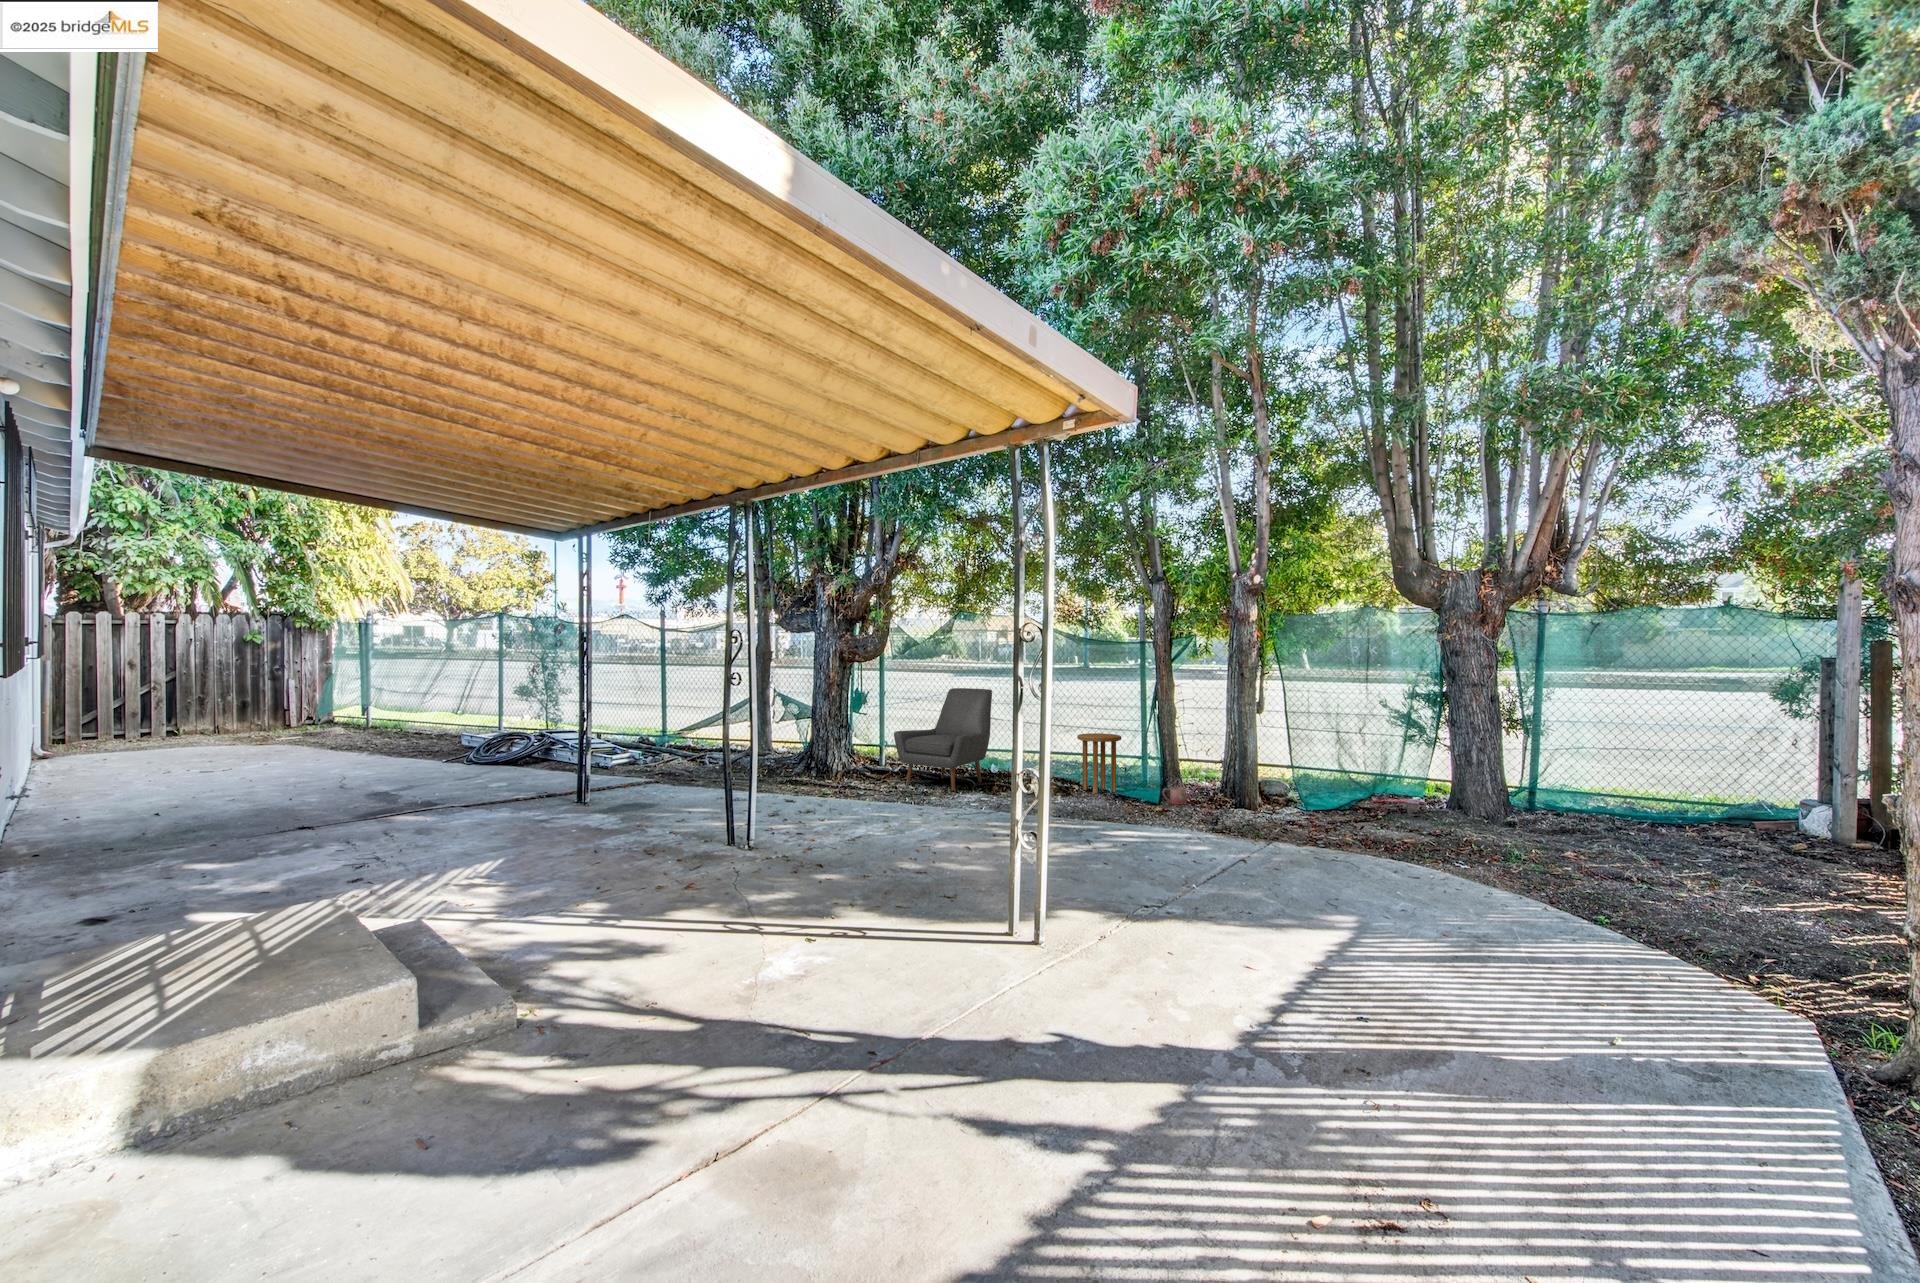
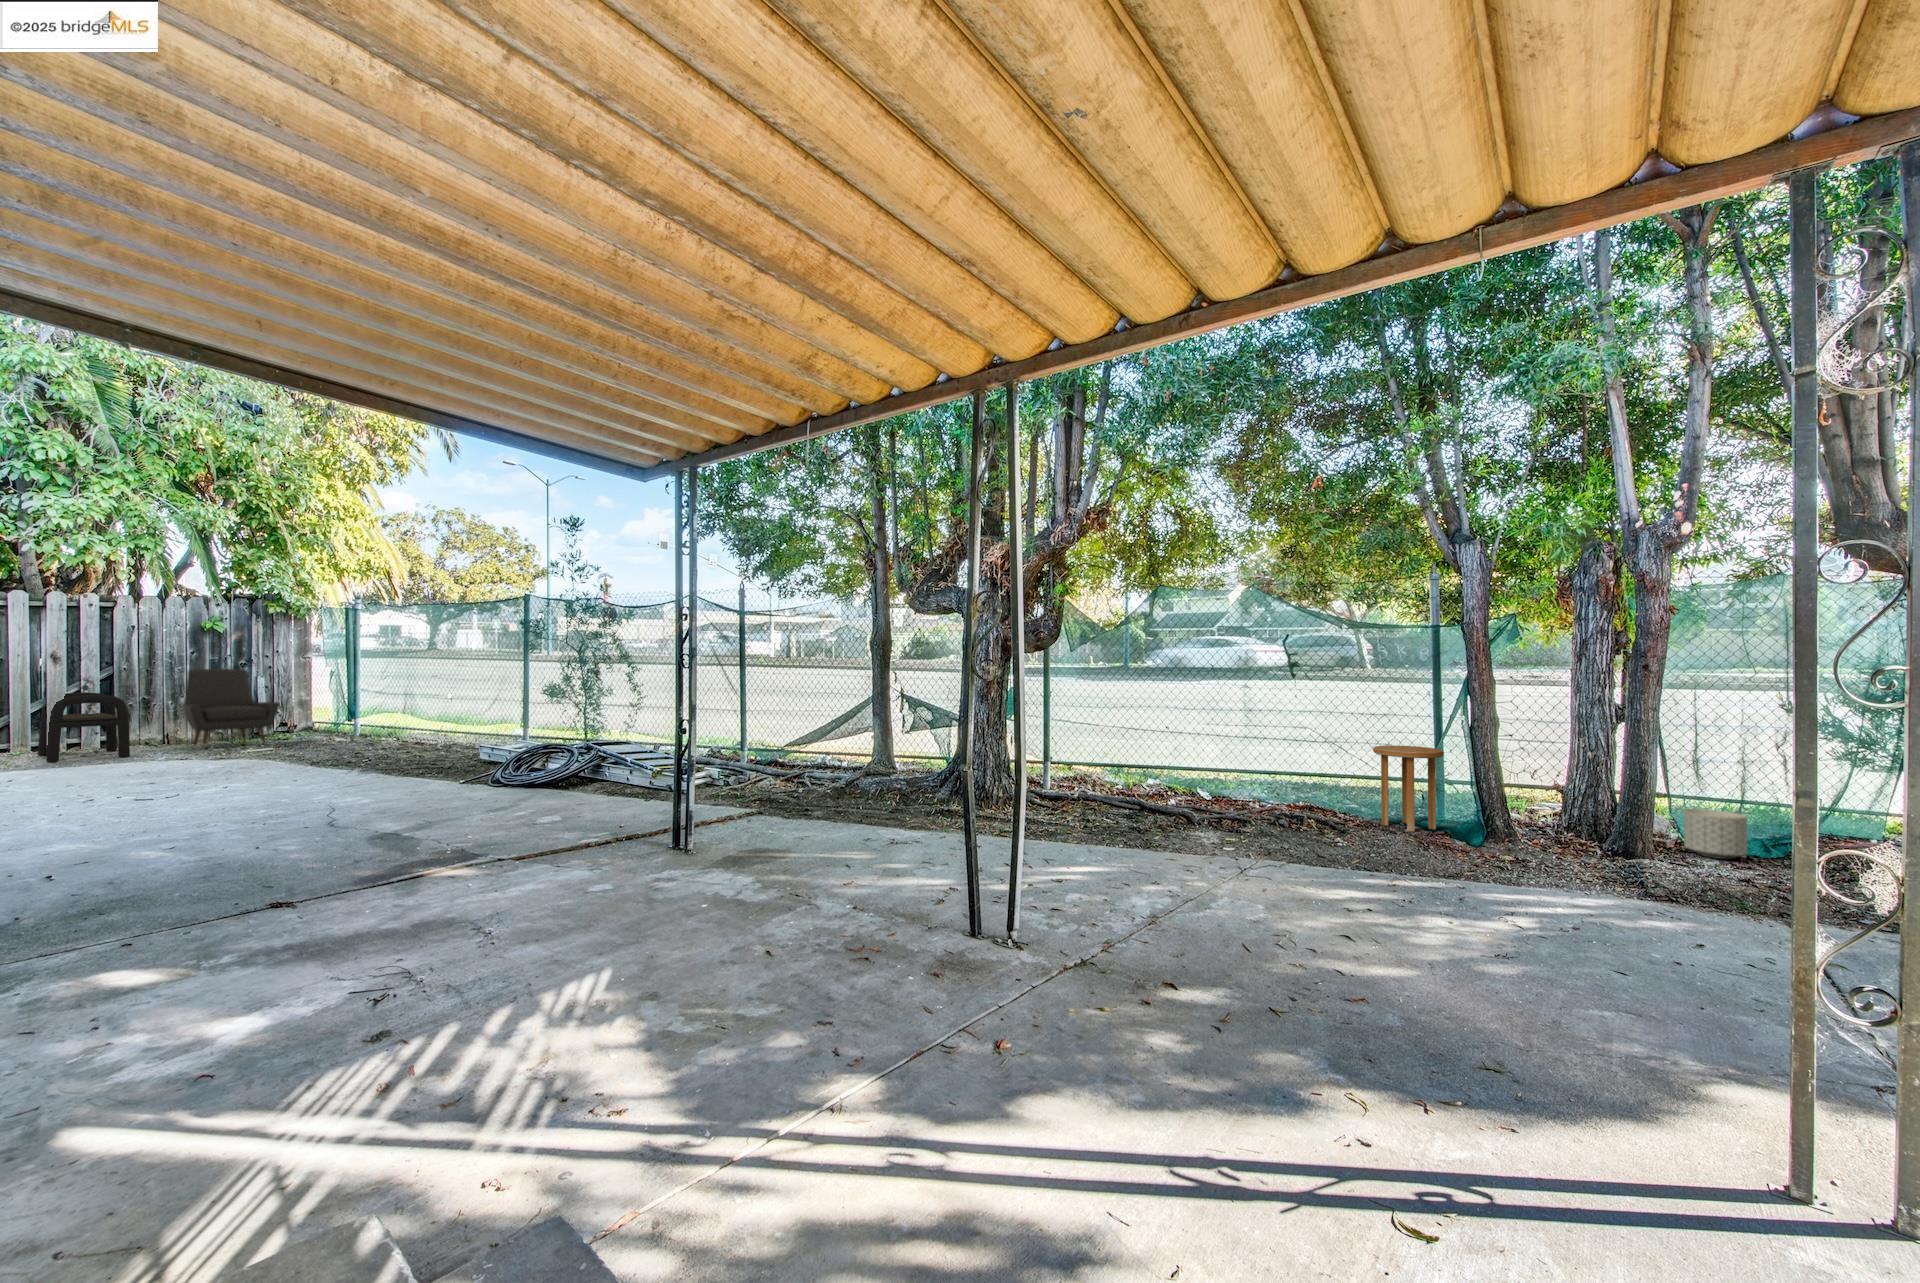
chair: present [894,688,992,790] -> present [183,669,280,748]
bench: none [120,693,191,747] -> present [38,693,130,762]
planter: none [1254,776,1287,809] -> present [1684,809,1747,859]
watering can: present [1166,782,1199,805] -> none [1542,813,1595,852]

